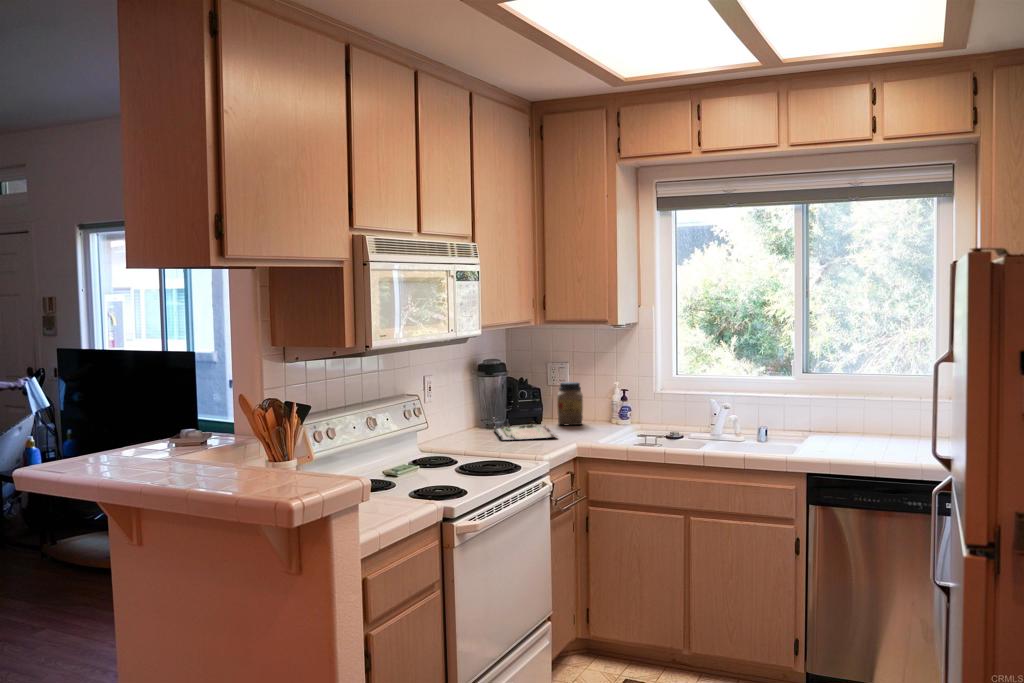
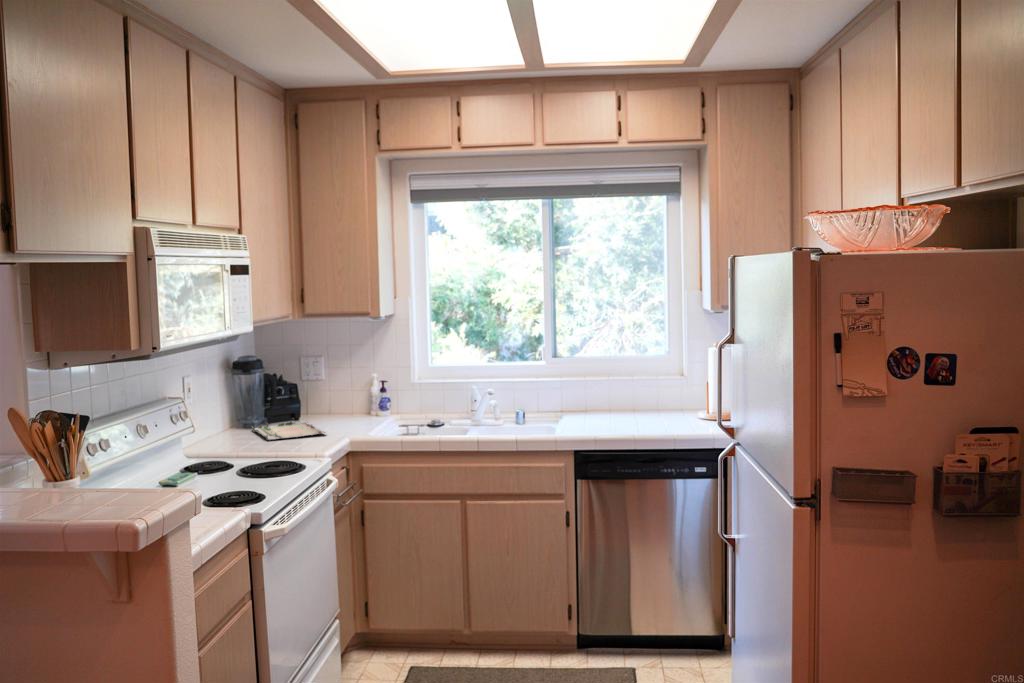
jar: present [557,382,583,425] -> none [314,375,341,421]

